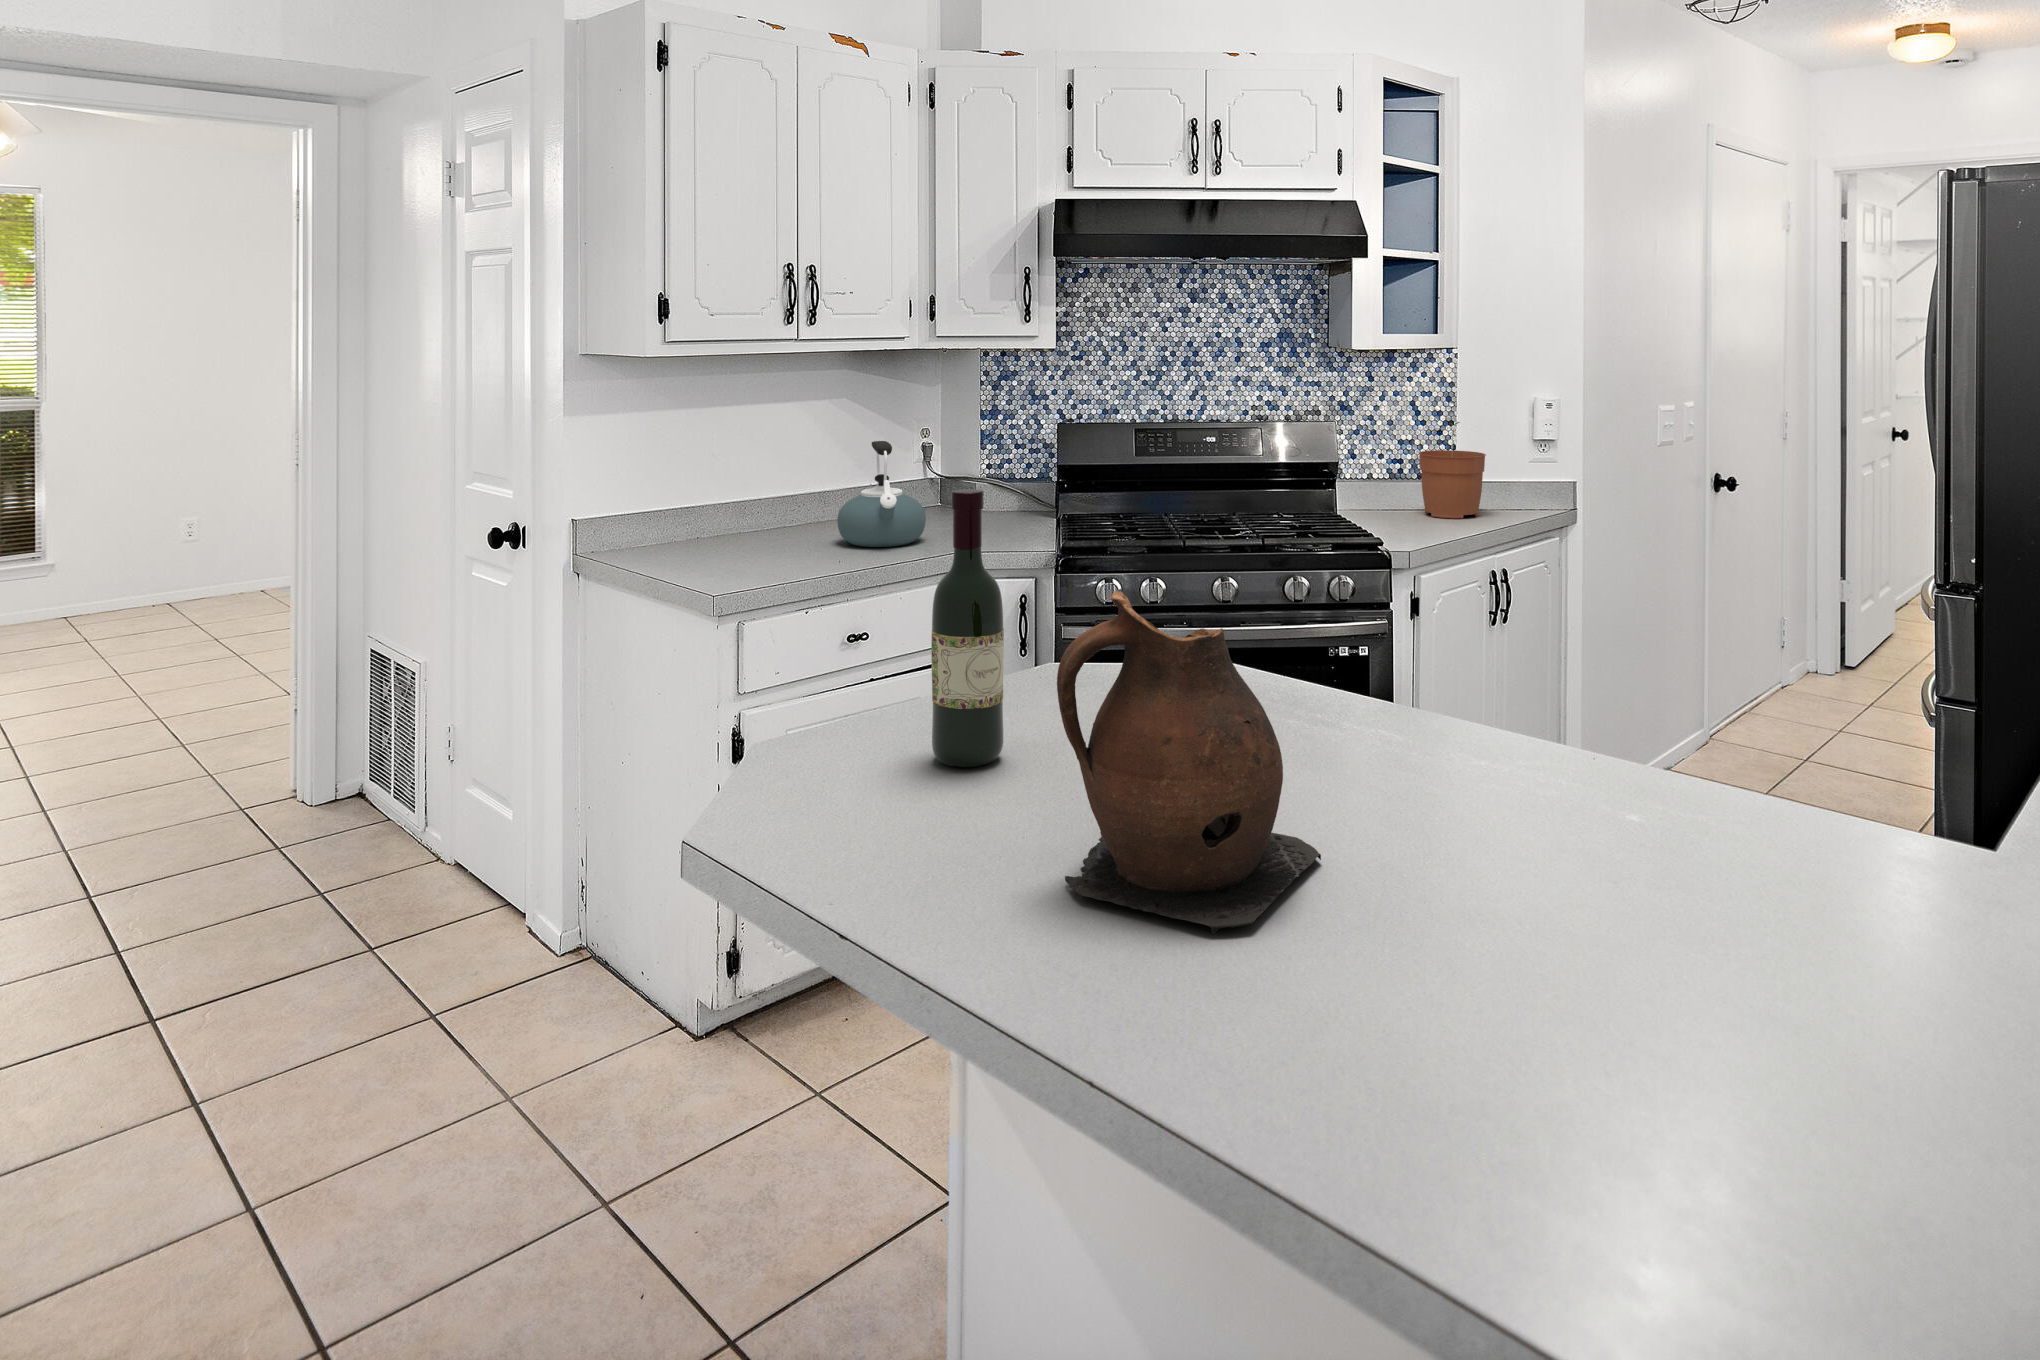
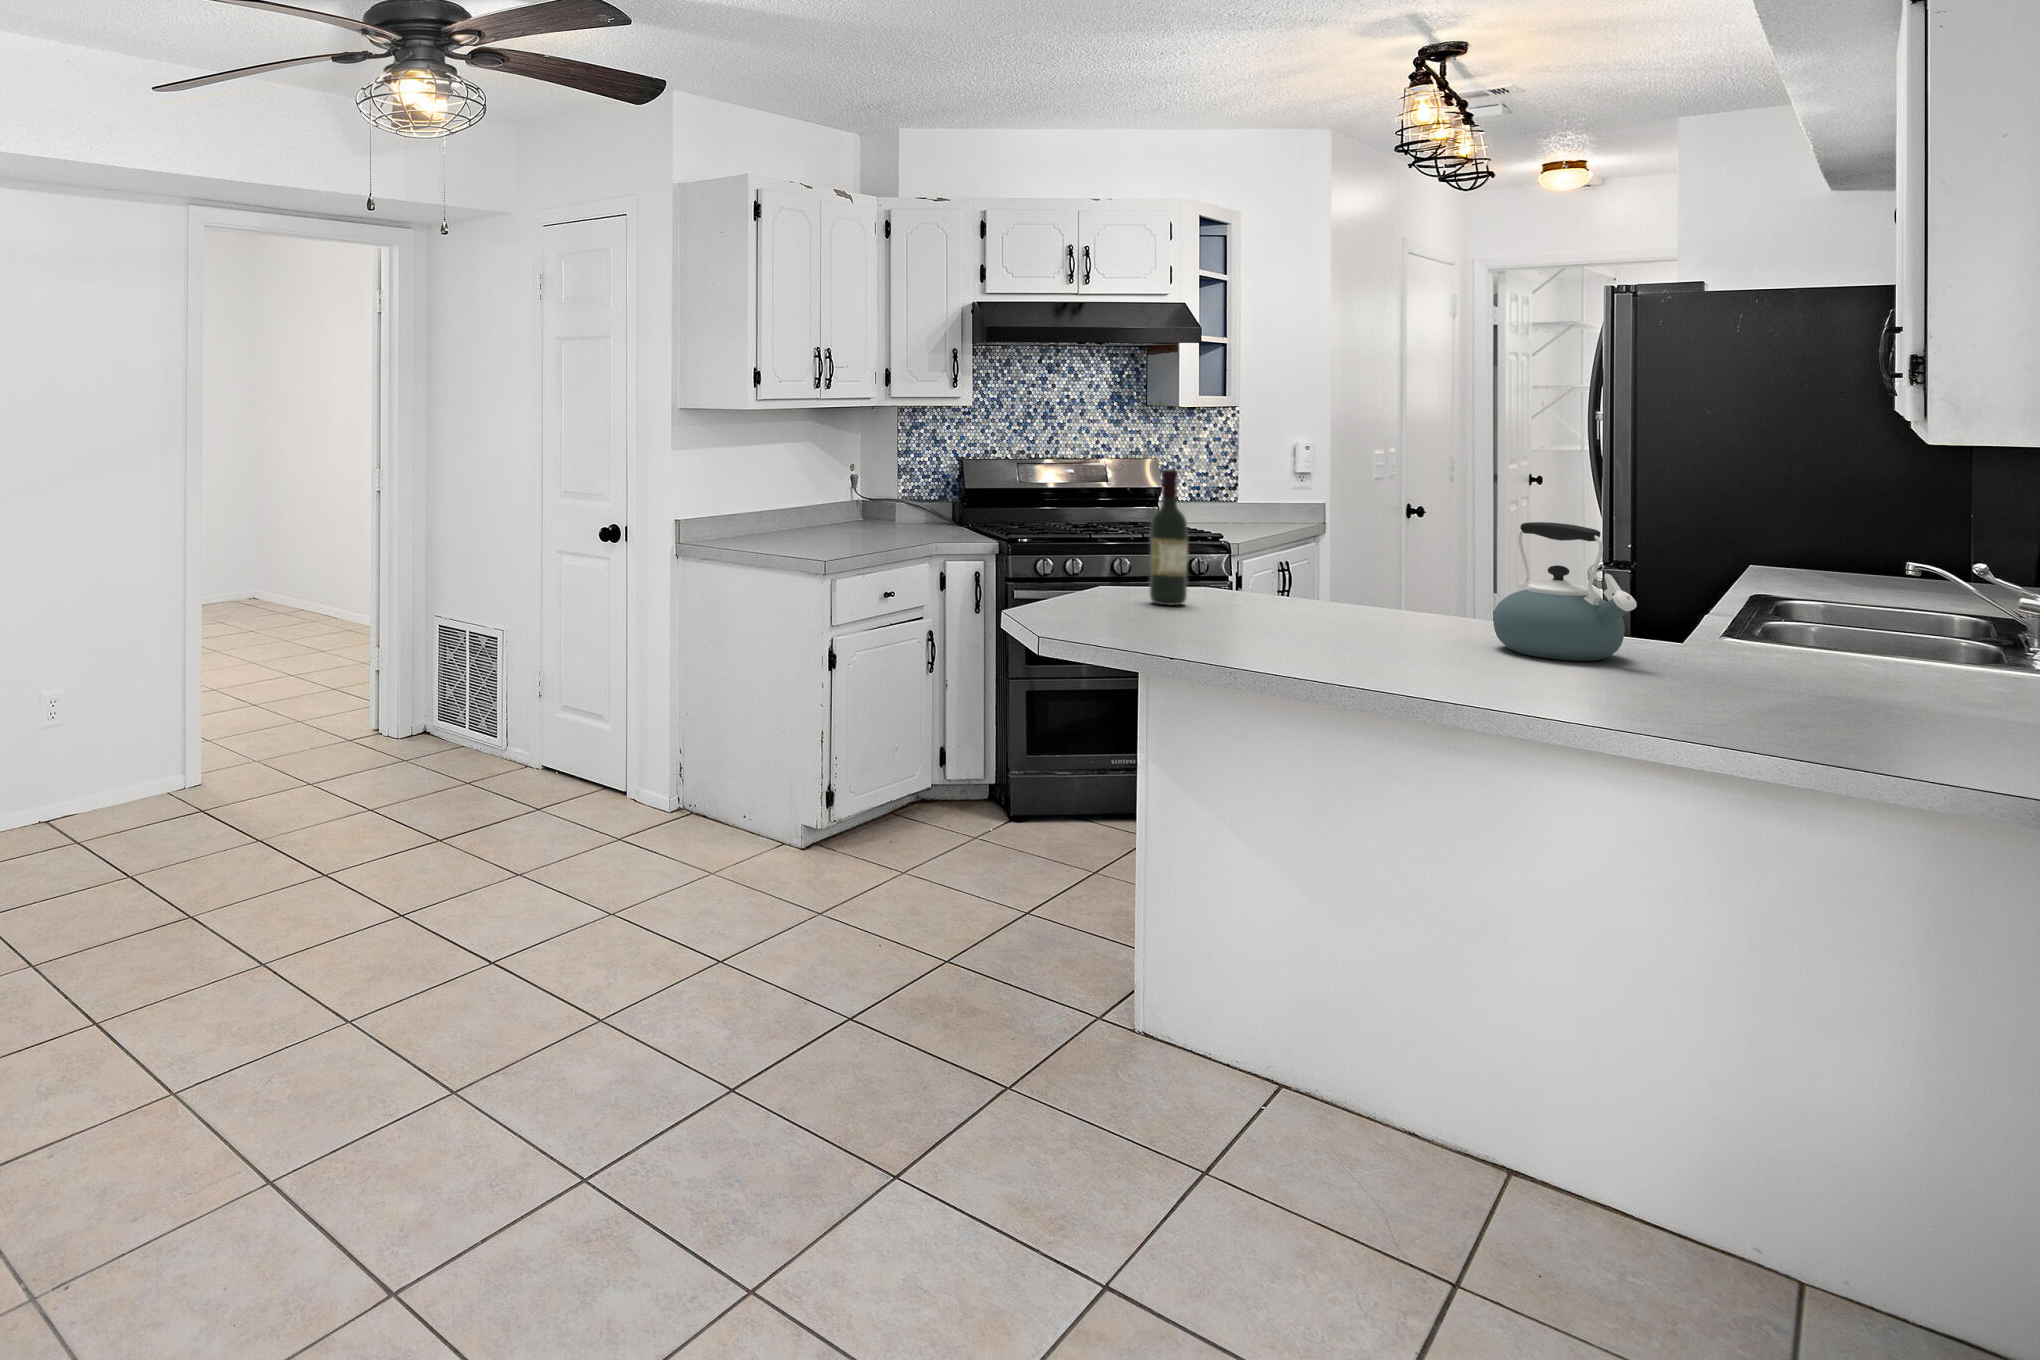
plant pot: present [1419,422,1486,518] -> none [1220,460,1270,528]
kettle: present [837,441,926,547] -> present [1493,522,1637,661]
ceramic pitcher: present [1057,591,1321,934] -> none [1281,505,1389,639]

